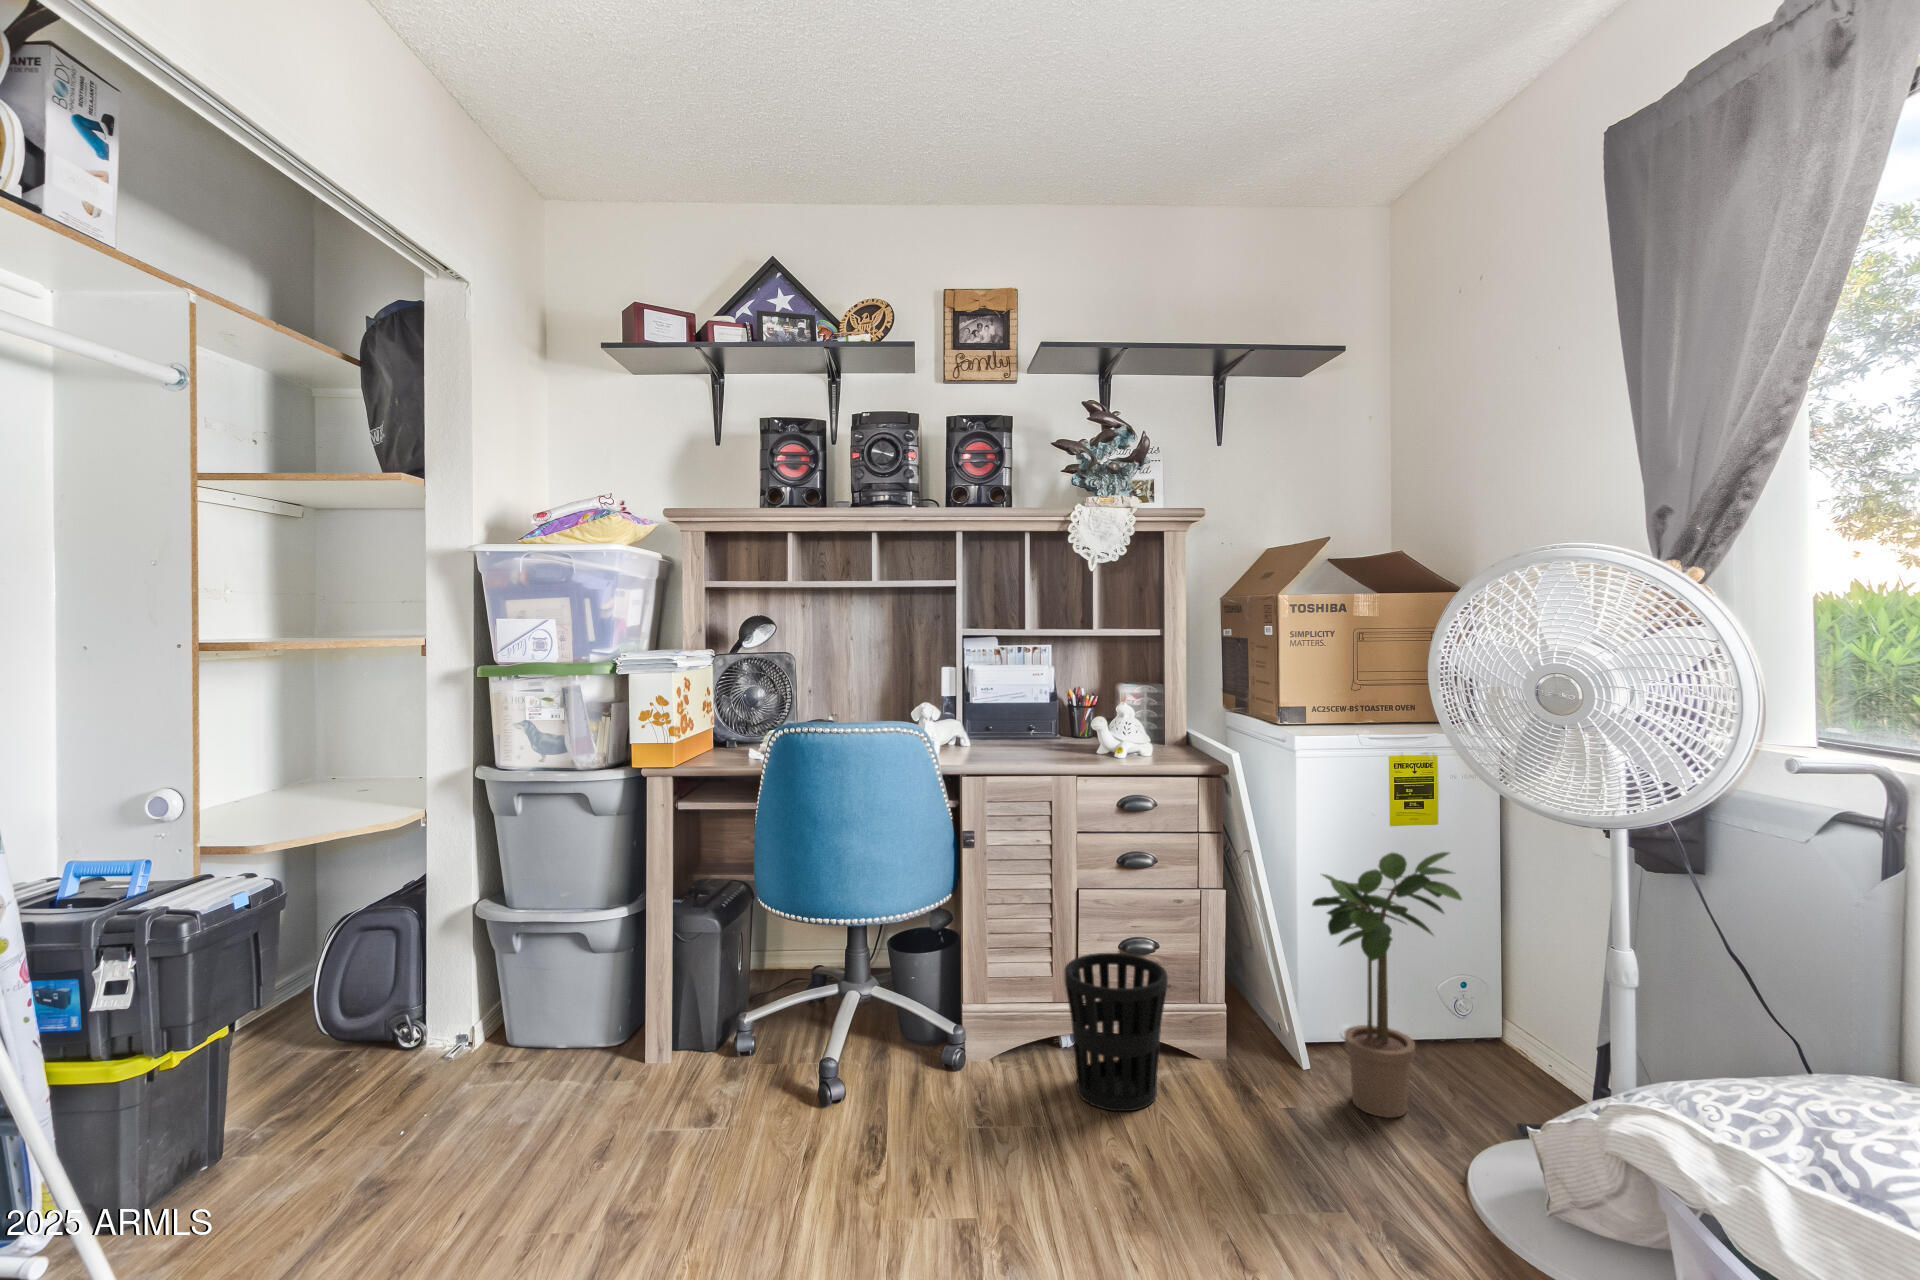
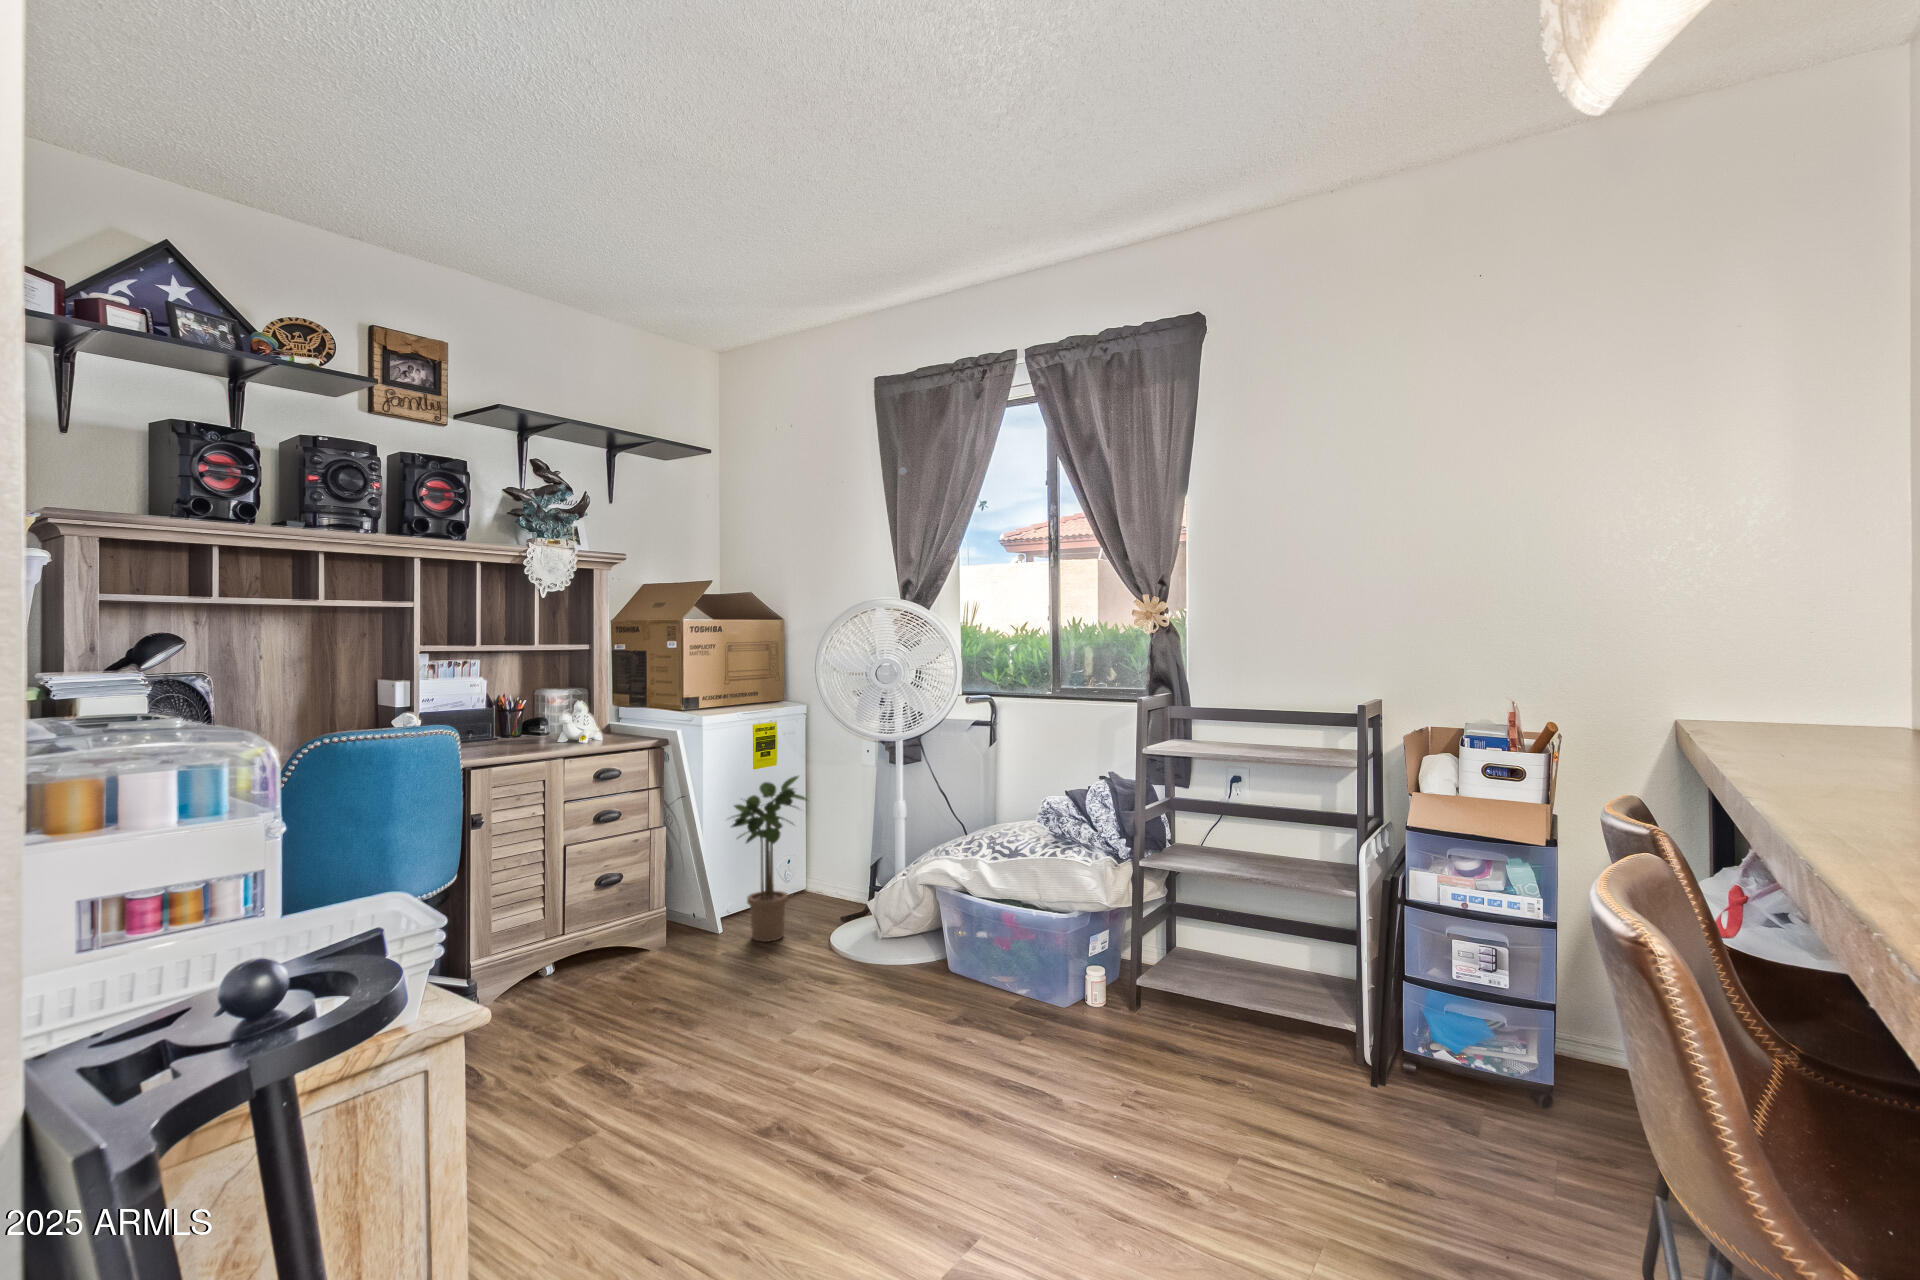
wastebasket: present [1064,953,1168,1111] -> none [573,883,652,991]

